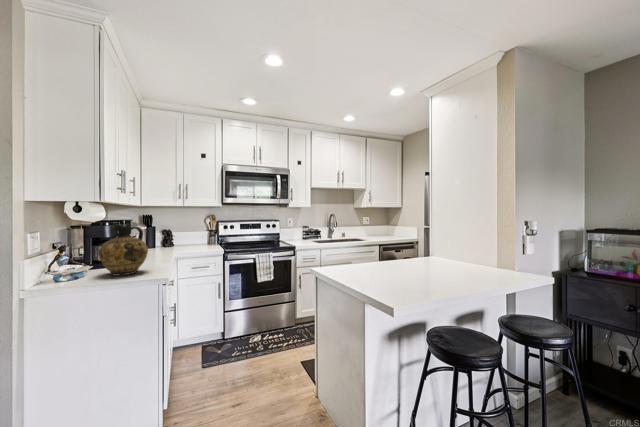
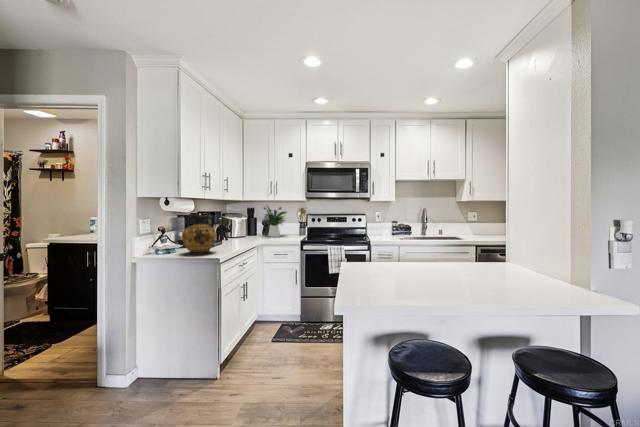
flower arrangement: none [162,210,202,248] -> present [263,205,287,237]

